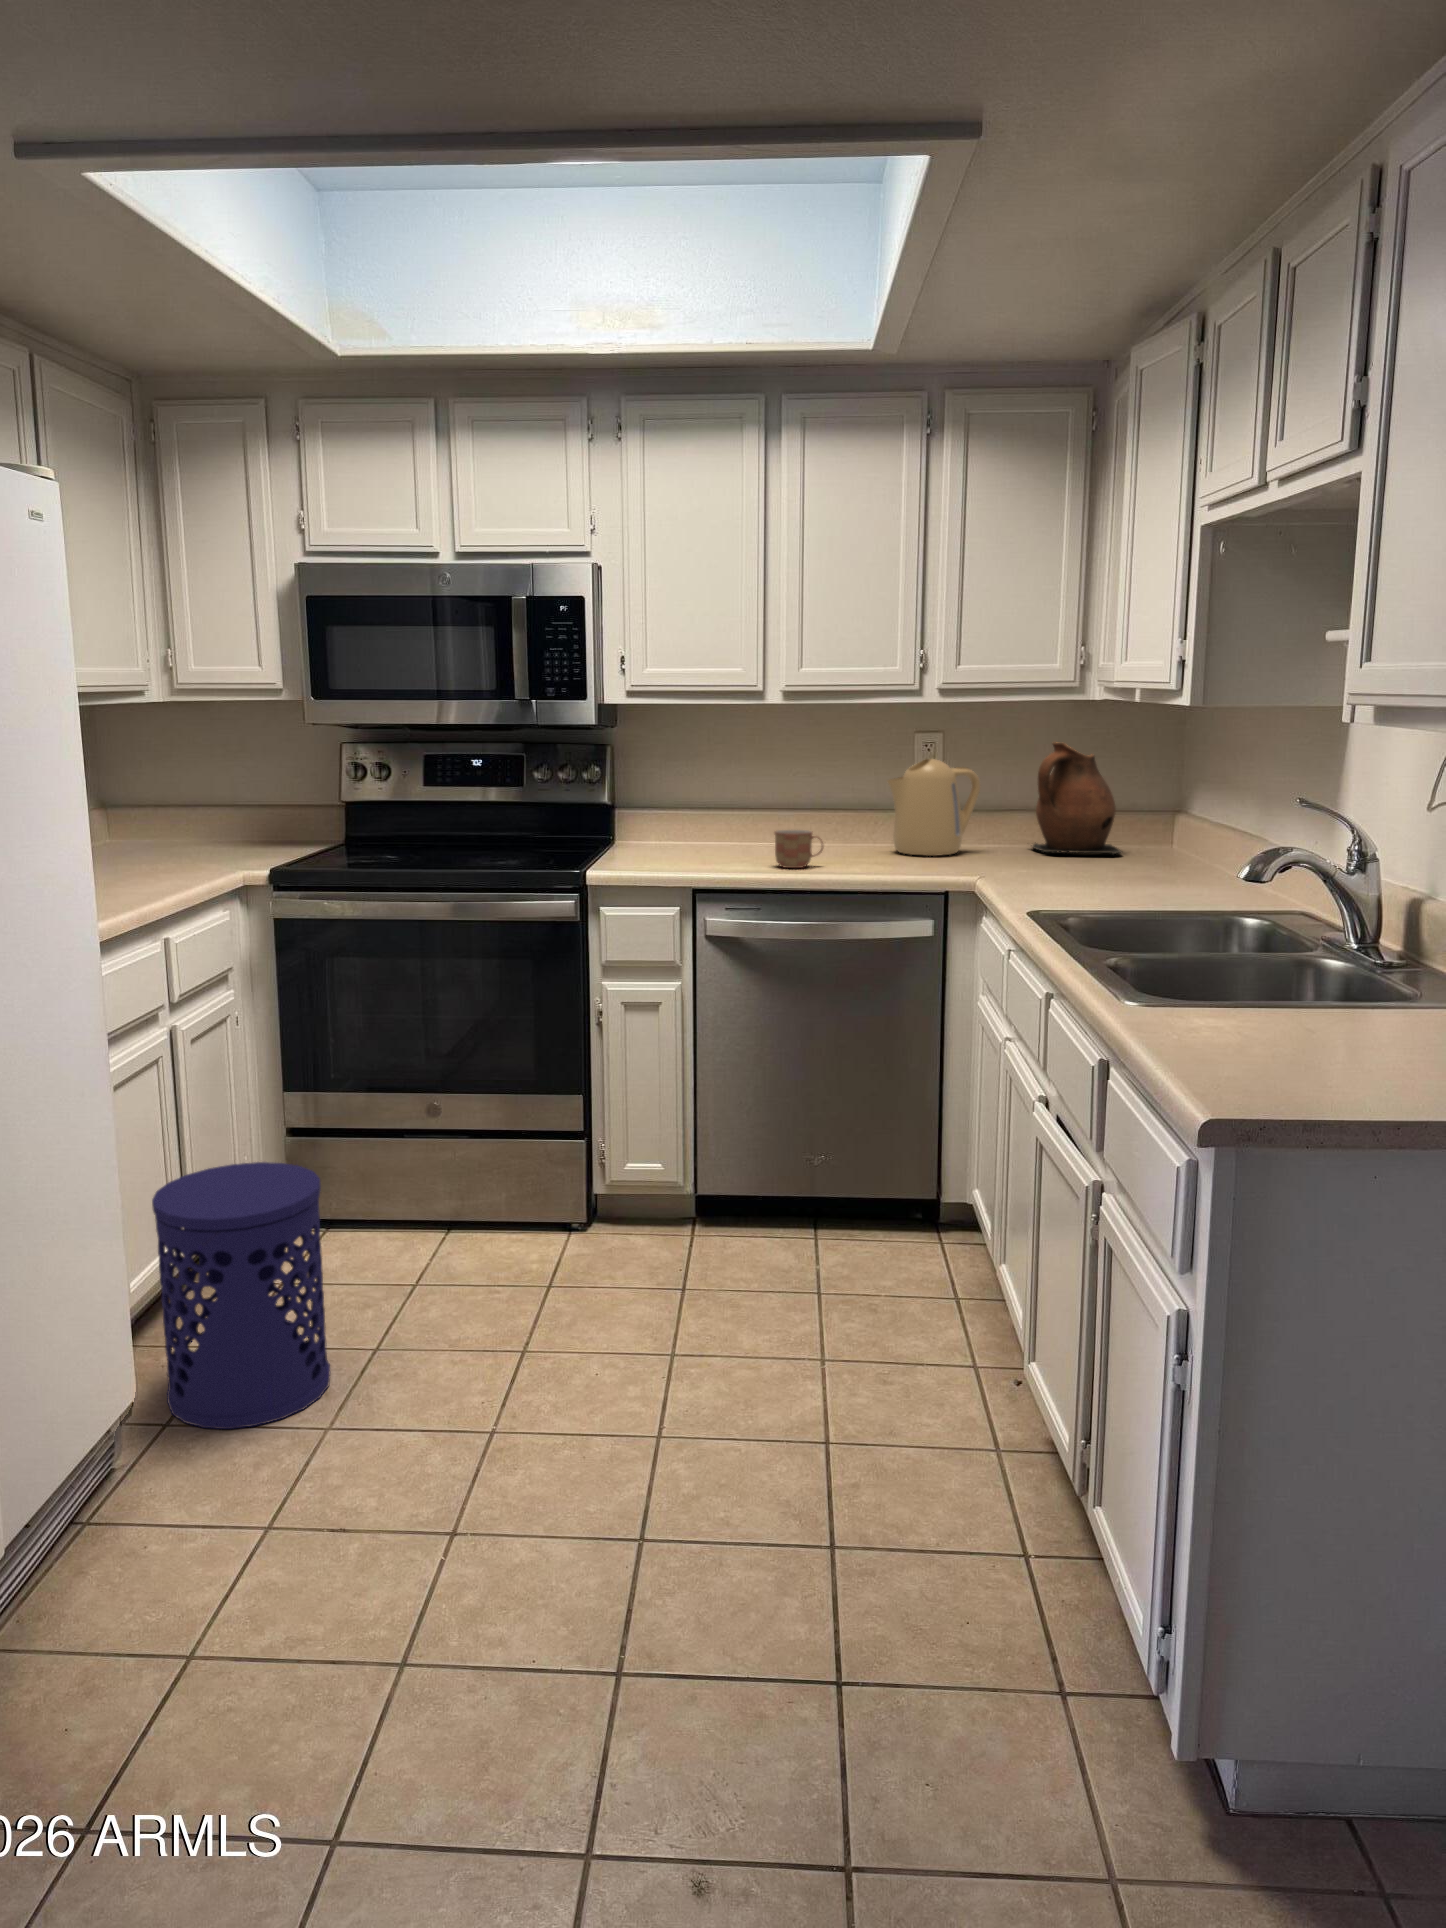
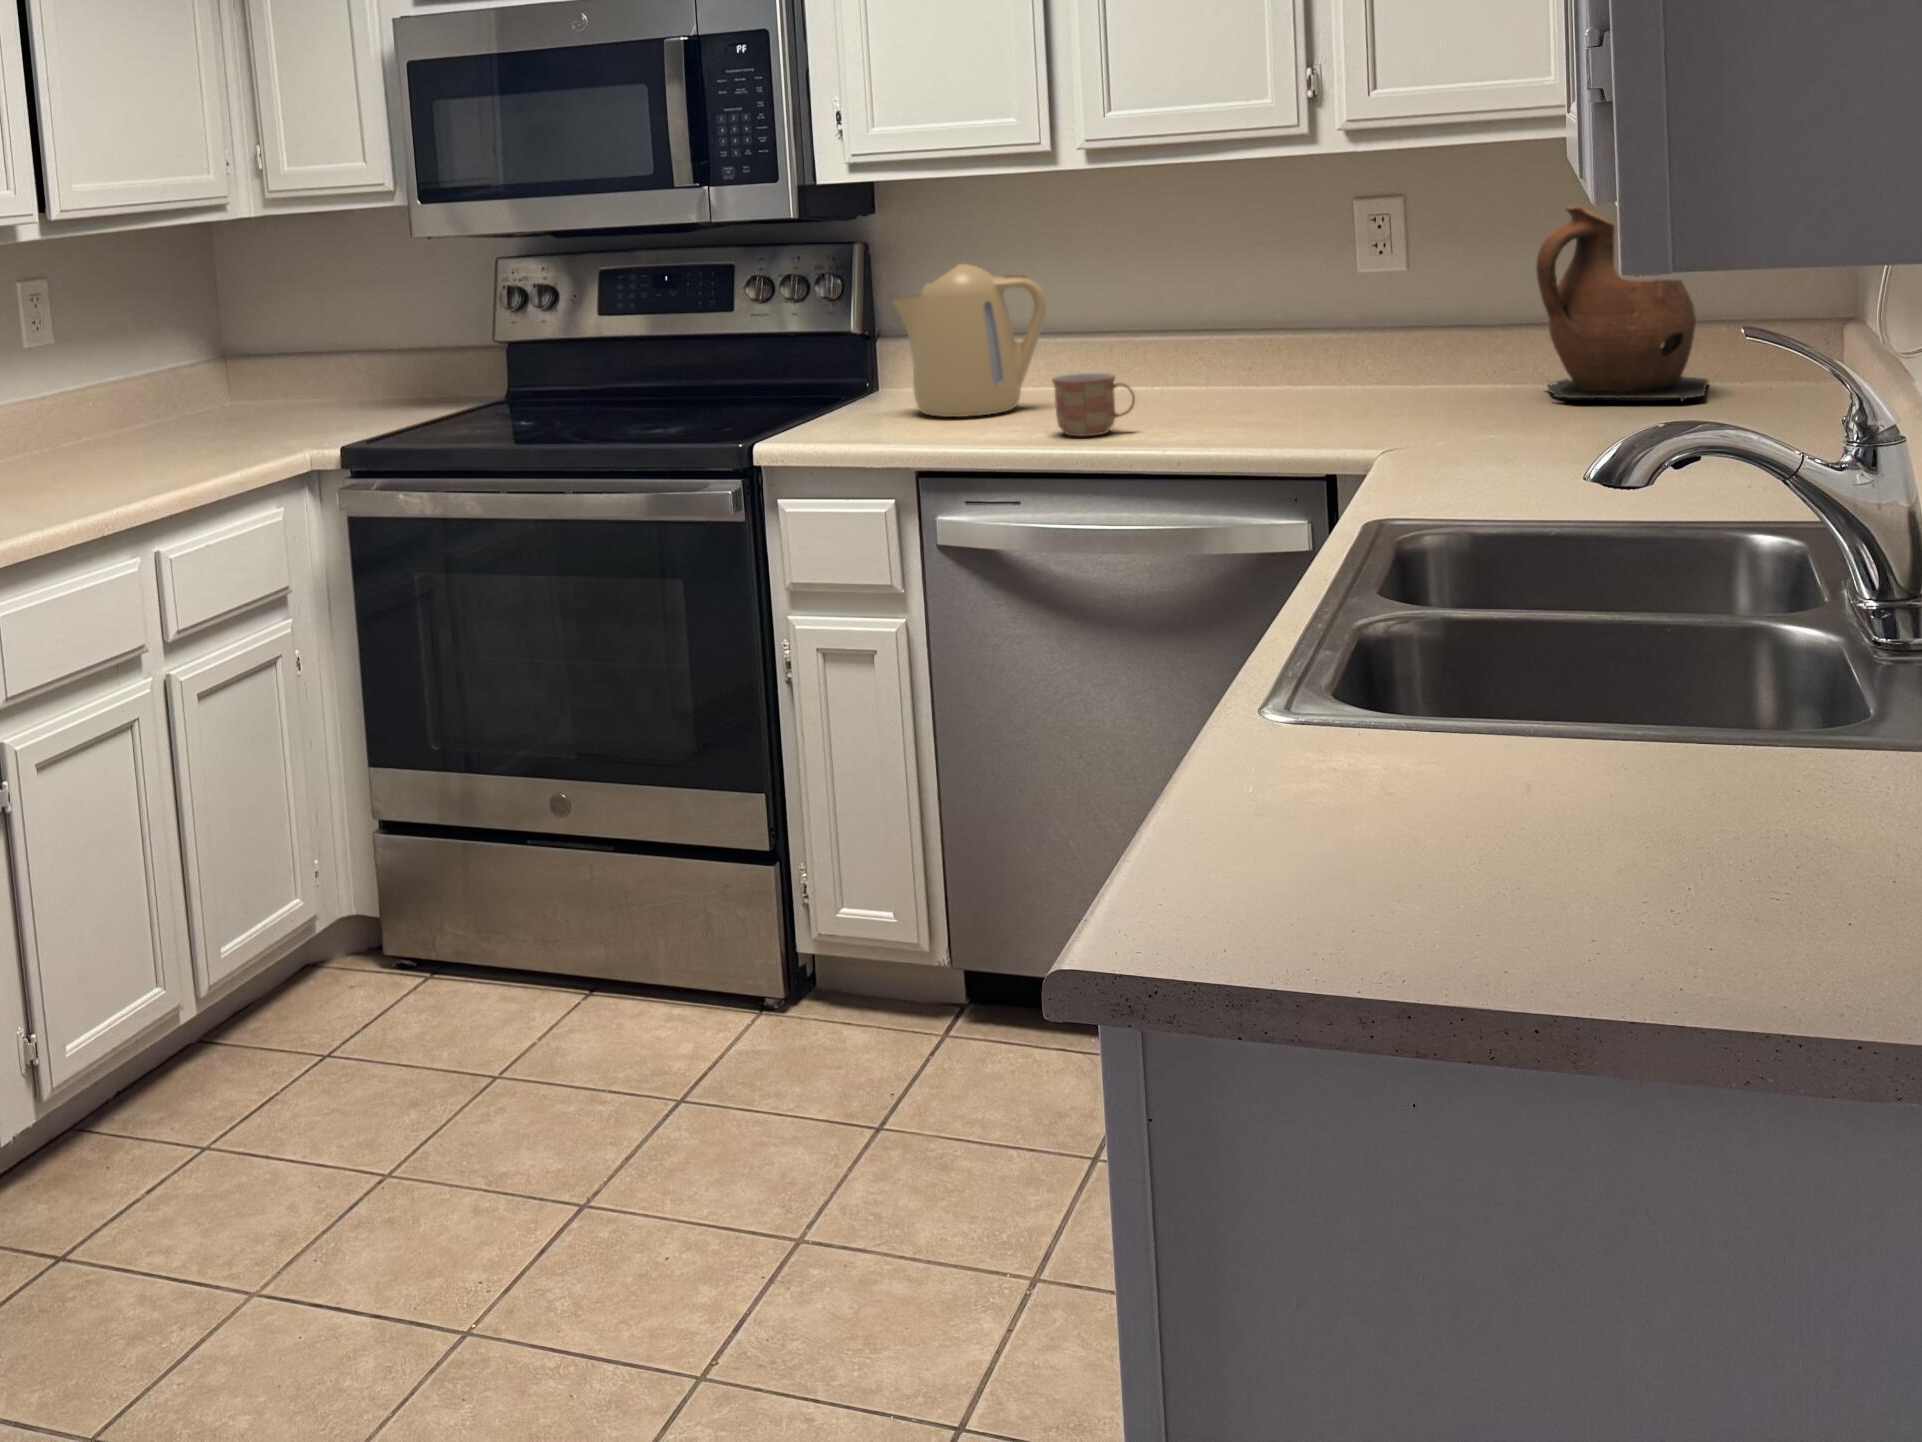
kettle: present [887,759,980,856] -> present [894,264,1047,417]
waste bin: present [152,1162,330,1429] -> none [43,880,305,1275]

